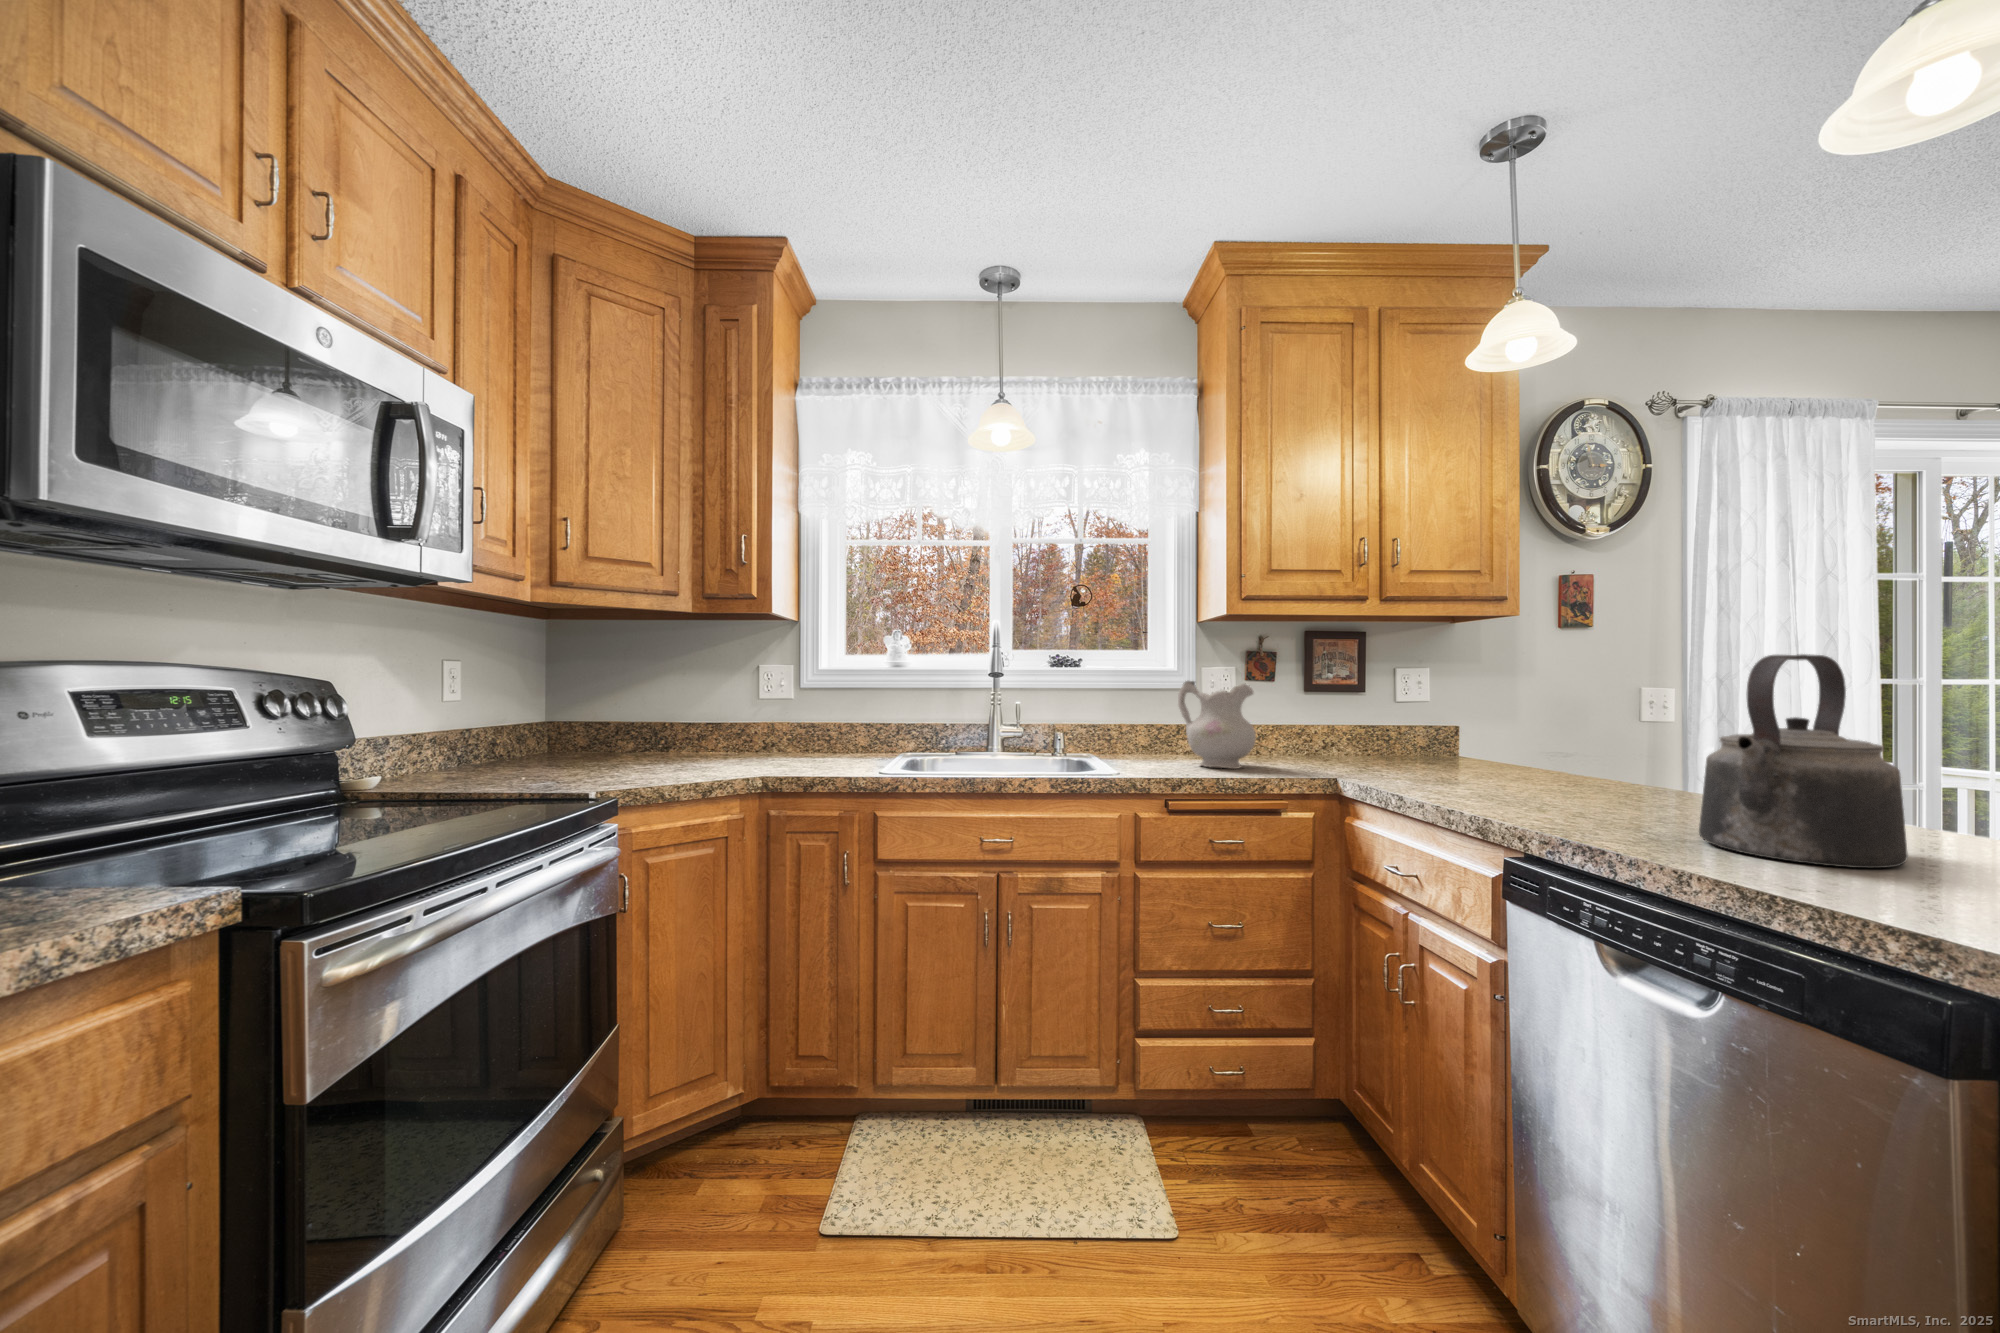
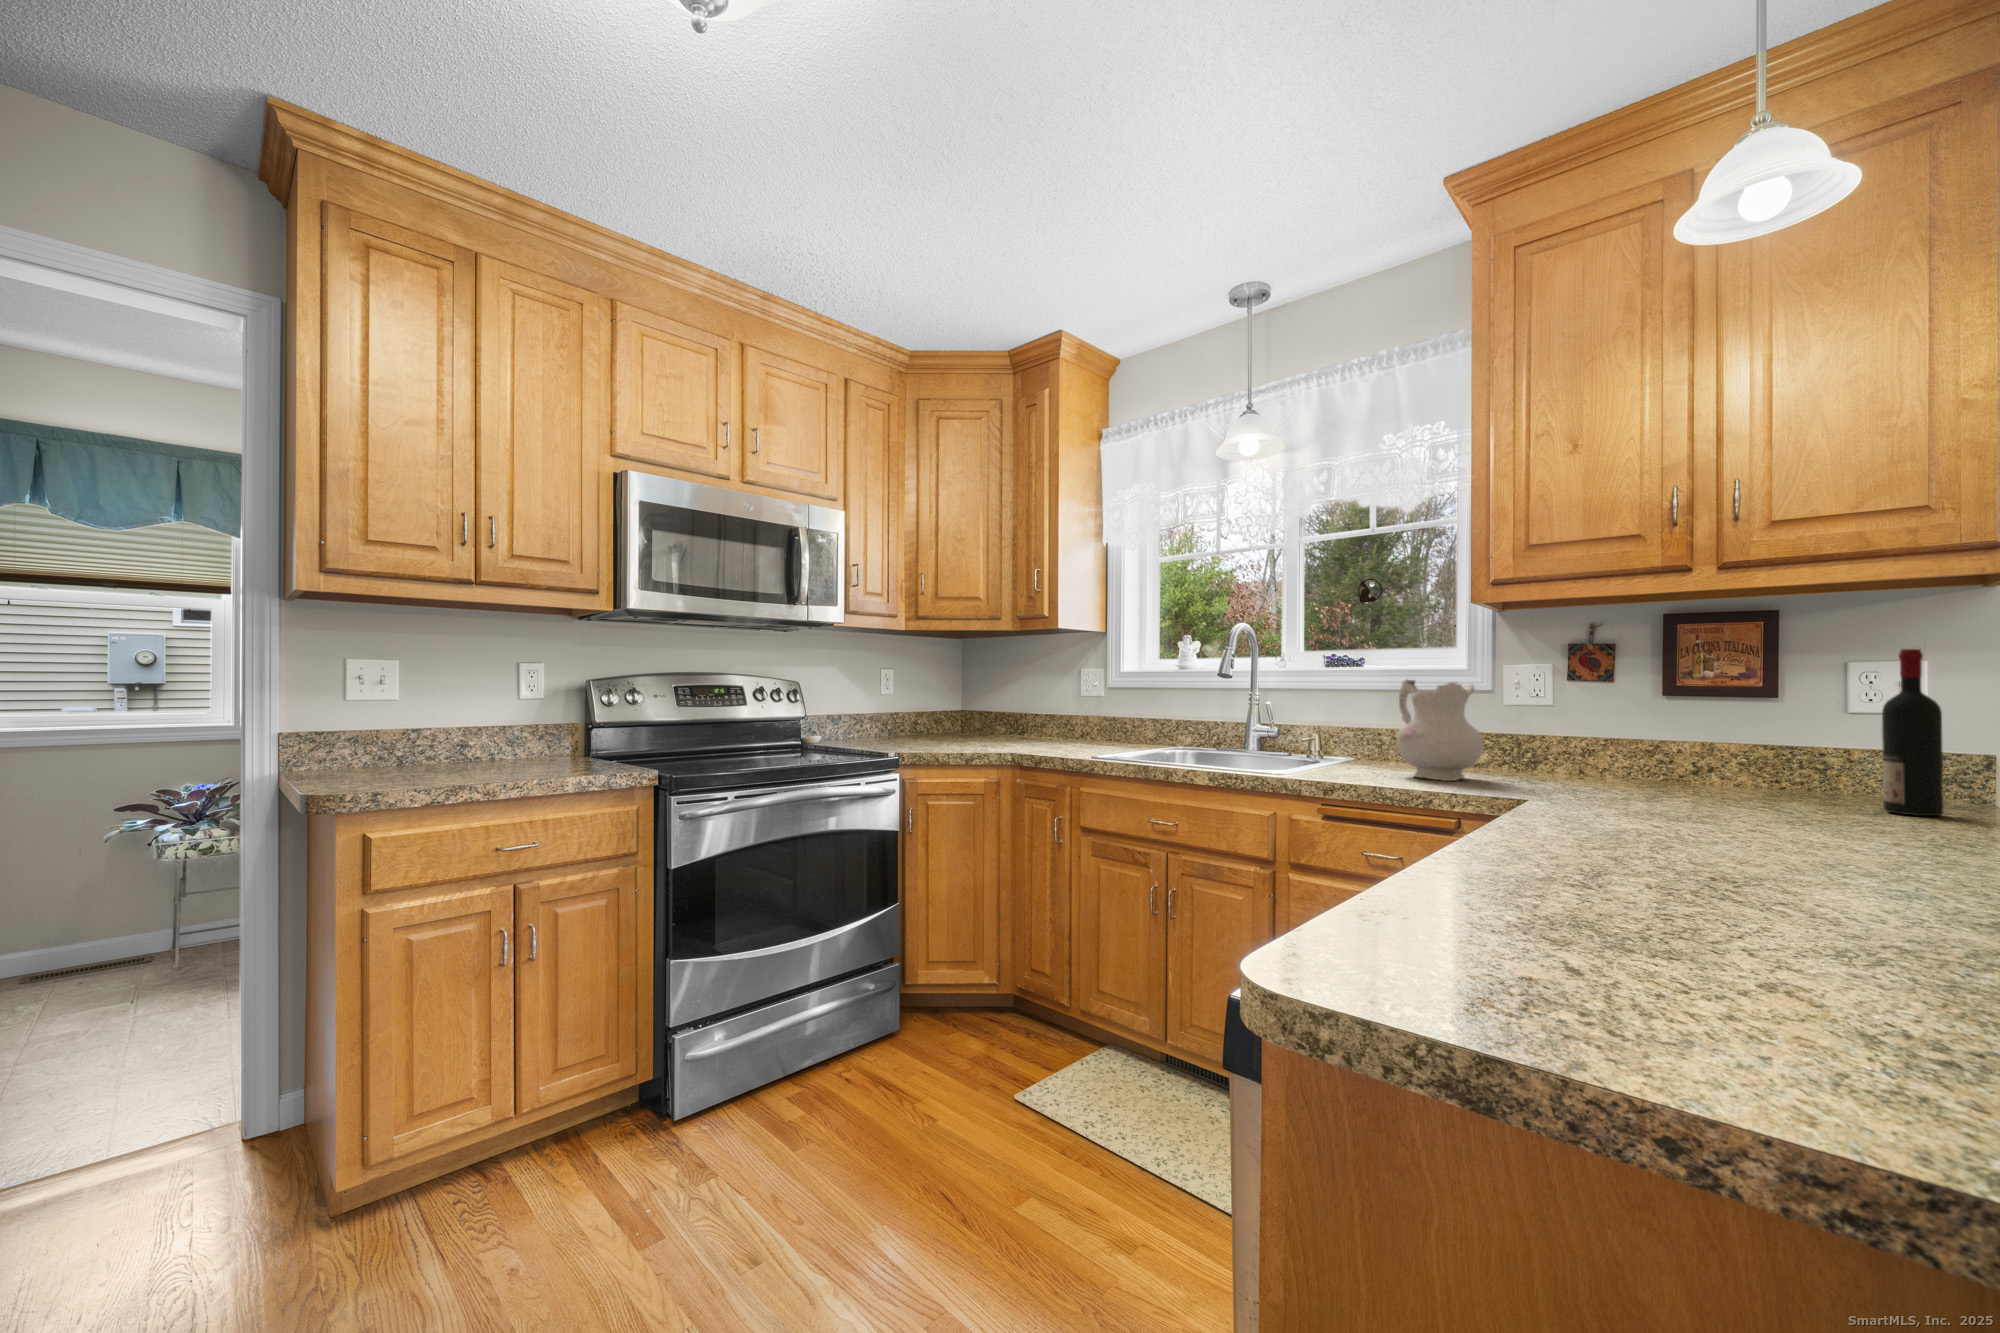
kettle: present [1699,654,1908,868] -> none [1508,620,1816,908]
wine bottle: none [1481,664,1512,769] -> present [1882,649,1944,816]

